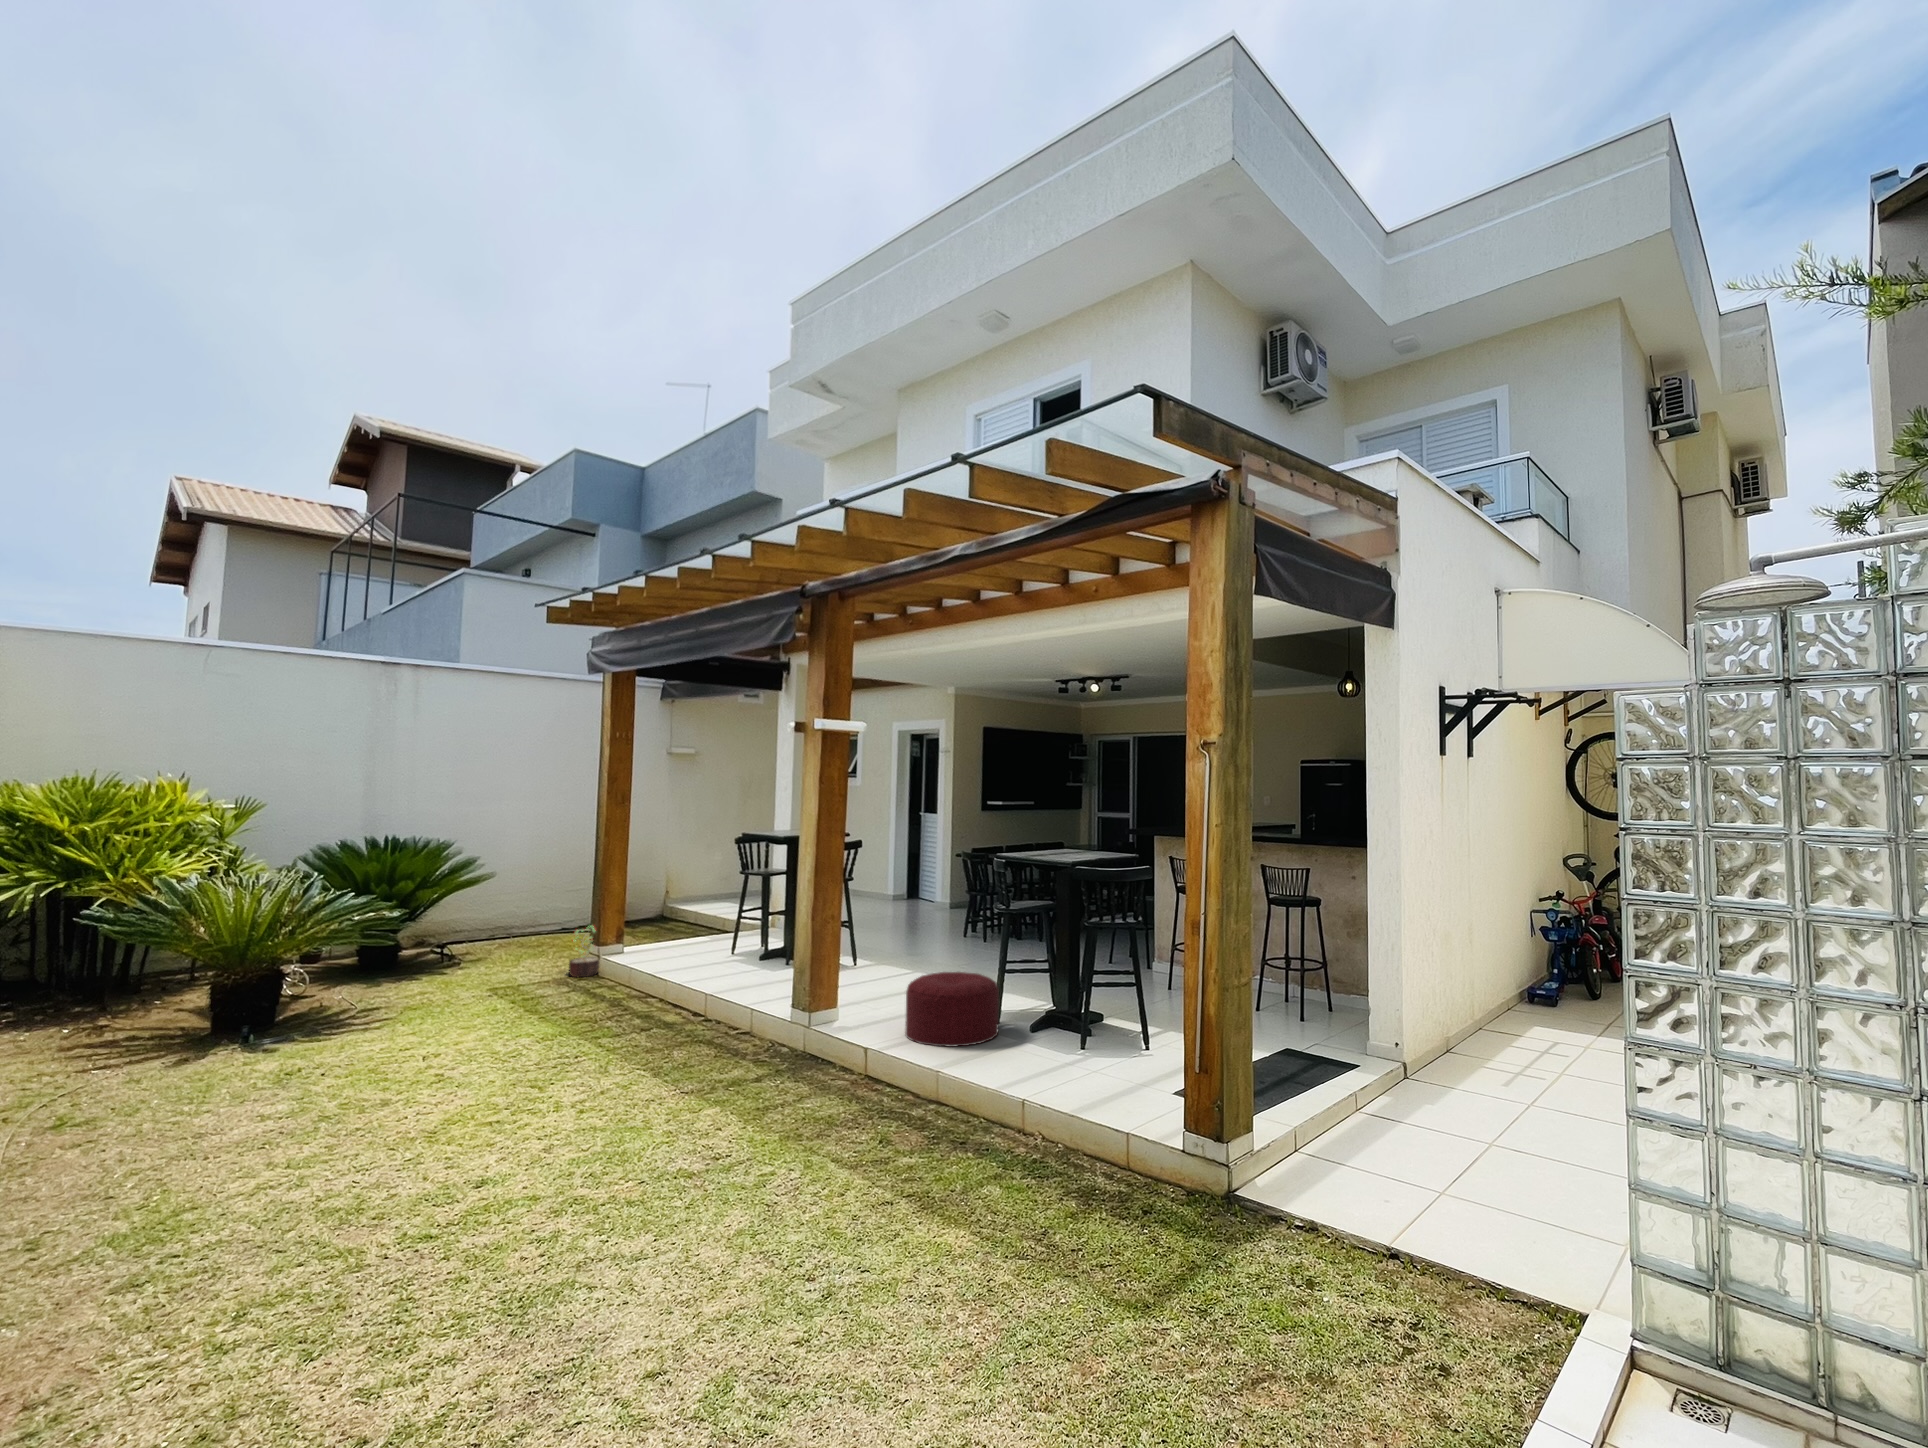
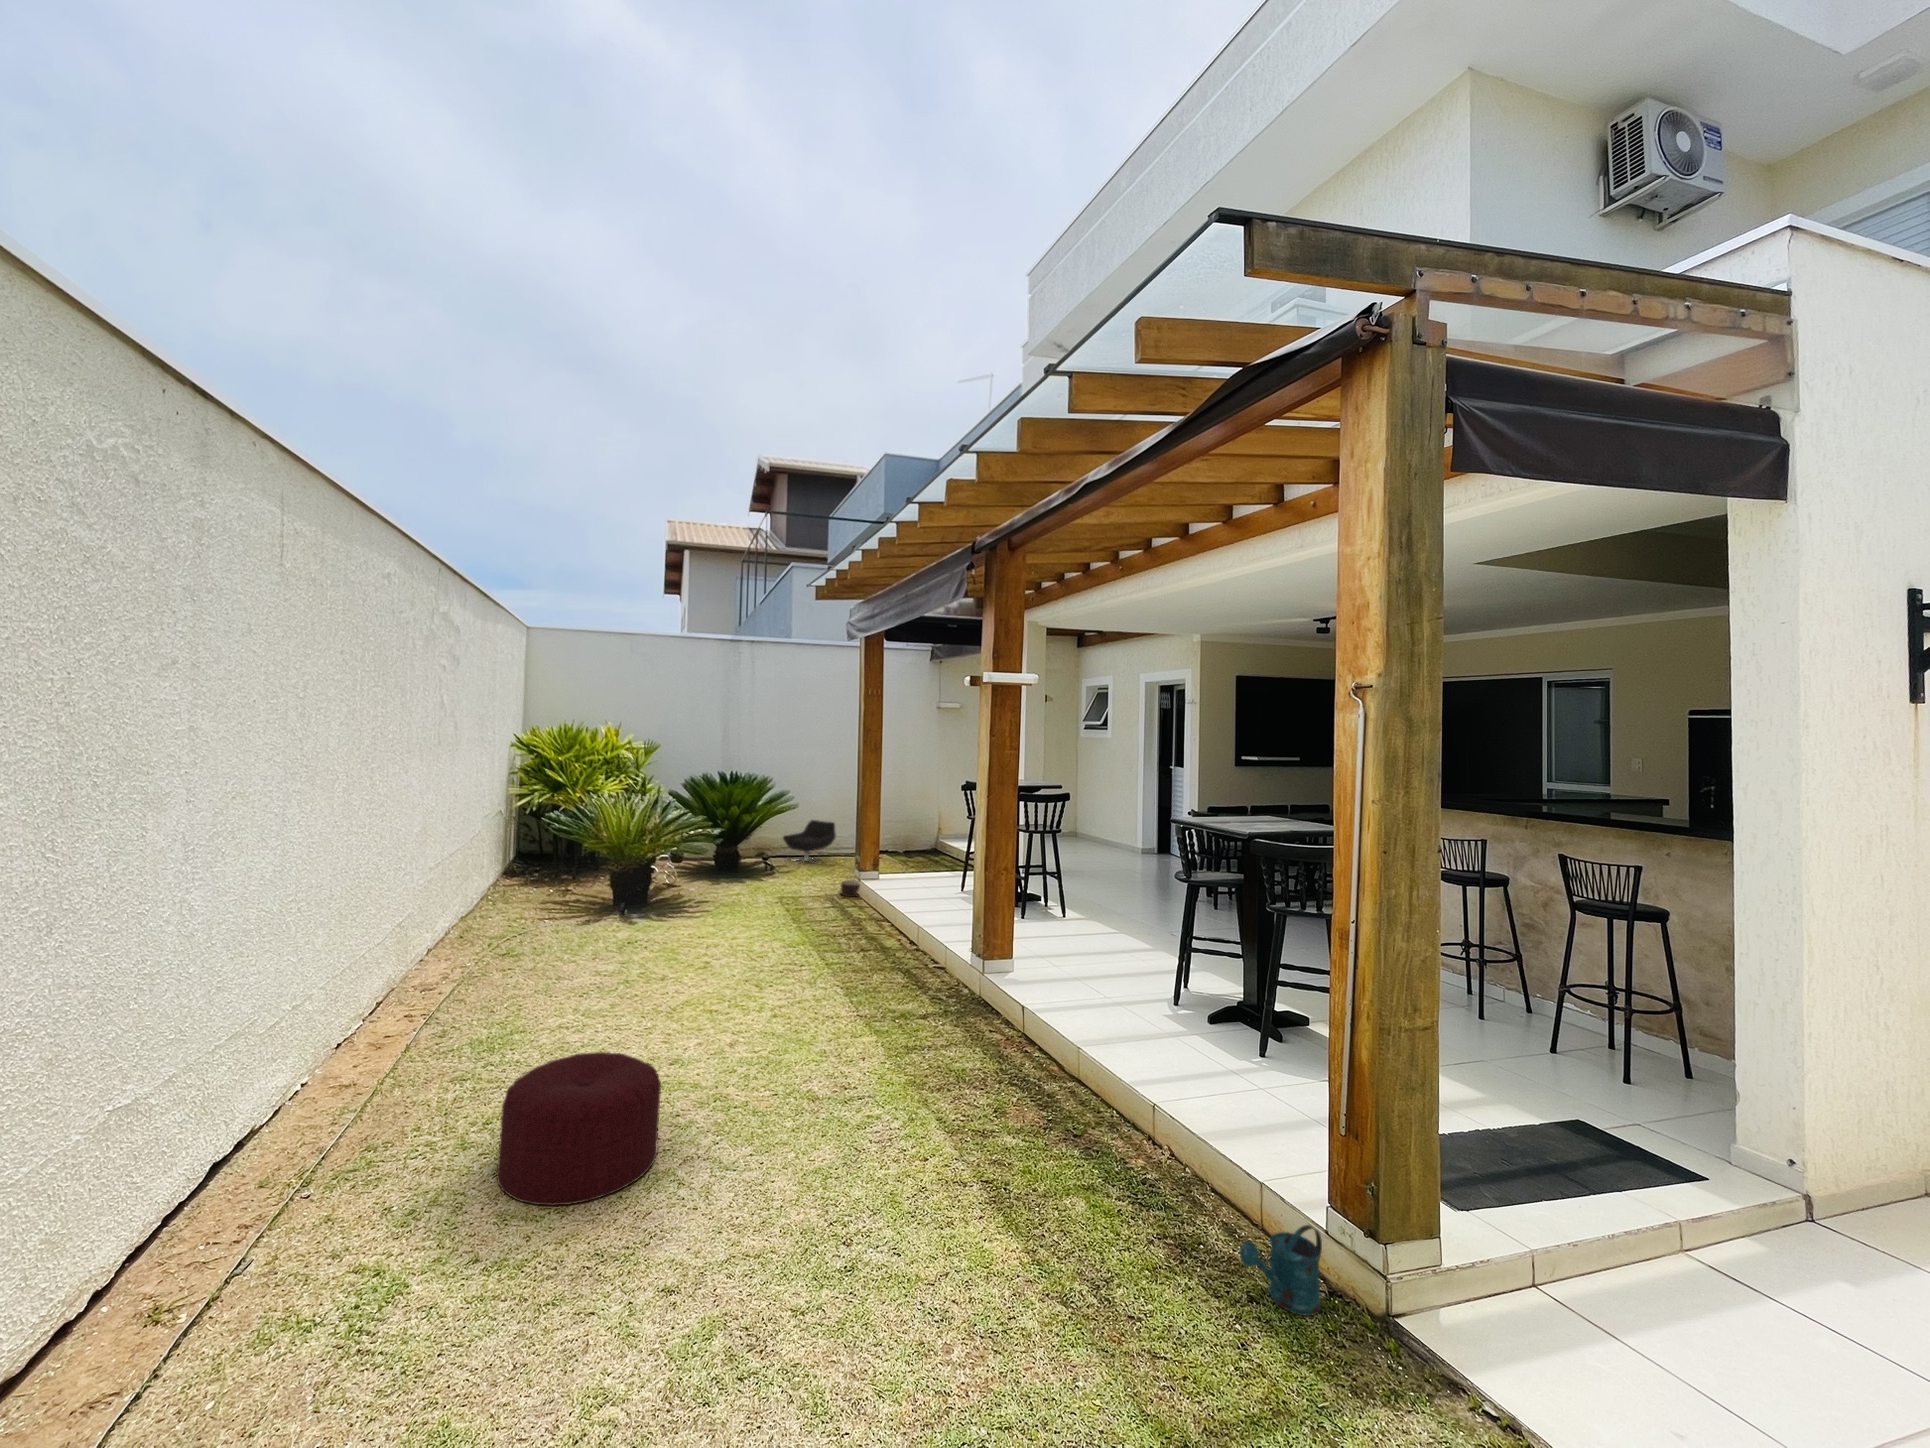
lounge chair: none [454,890,532,950] -> present [783,820,836,862]
ottoman: present [905,972,999,1047] -> present [497,1052,661,1205]
watering can: none [1140,1144,1191,1211] -> present [1240,1225,1322,1316]

